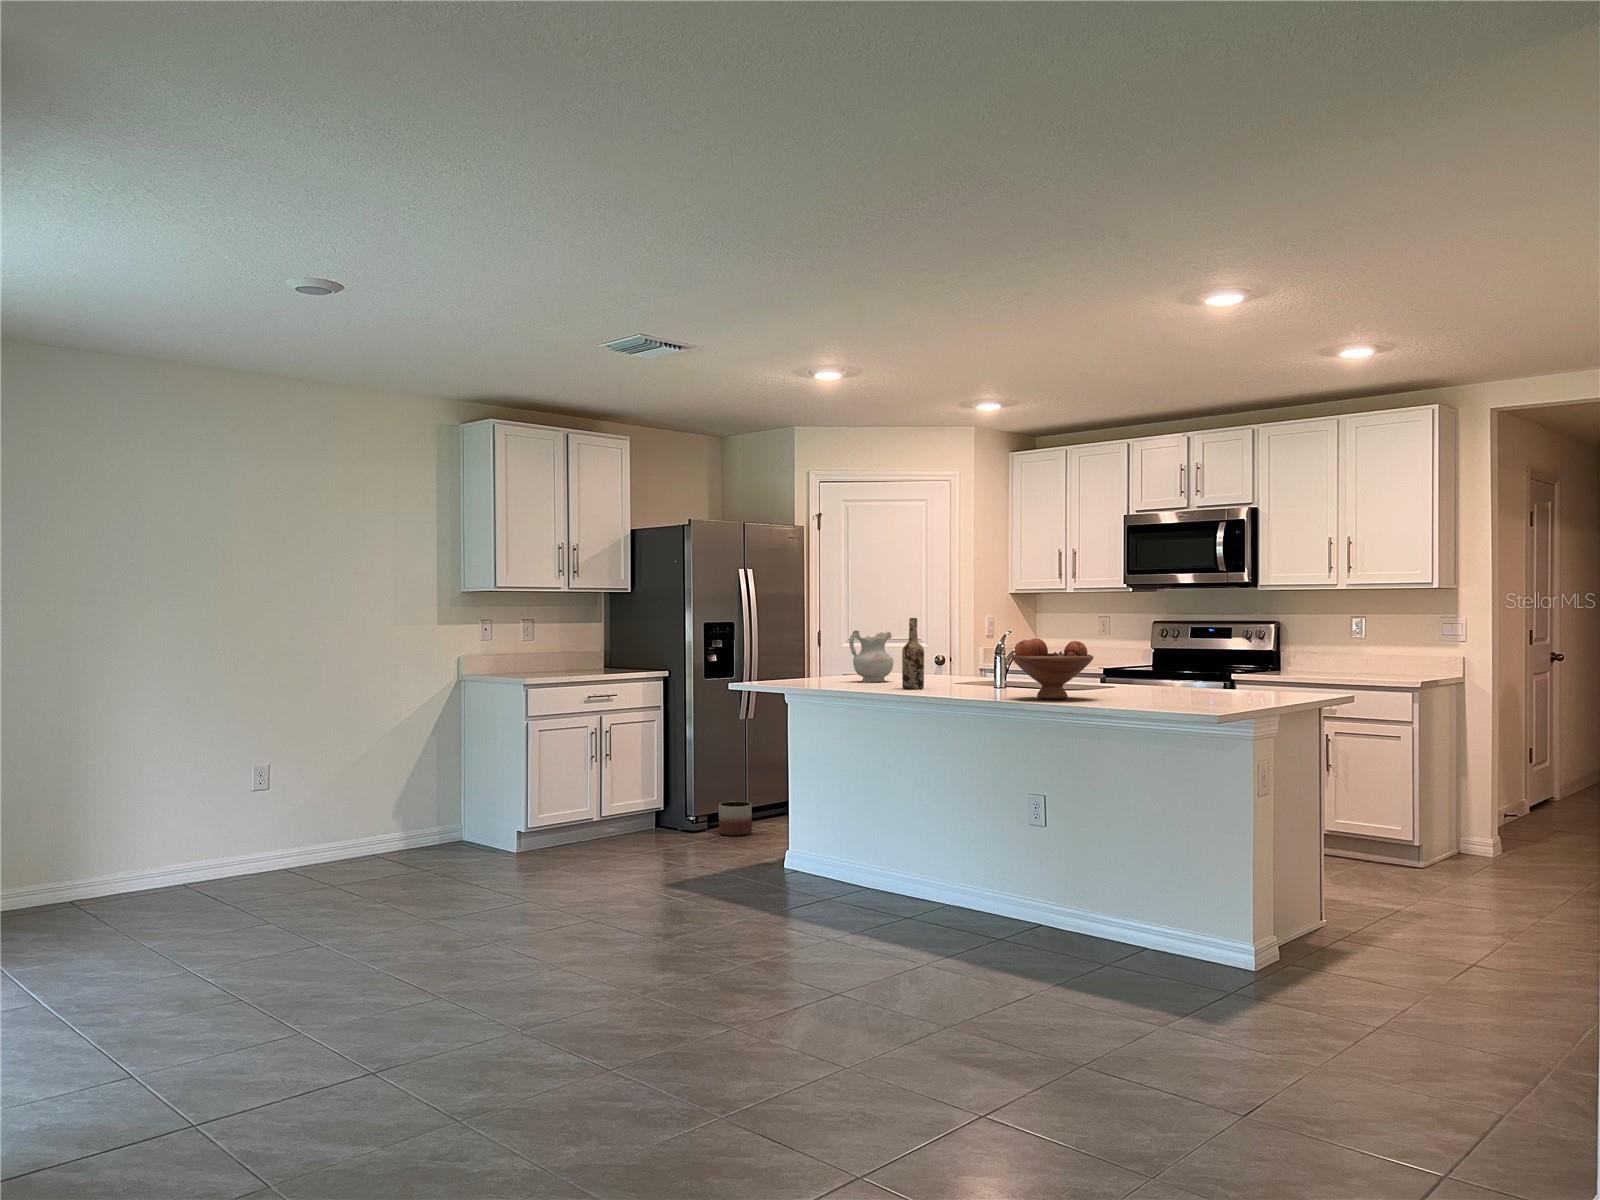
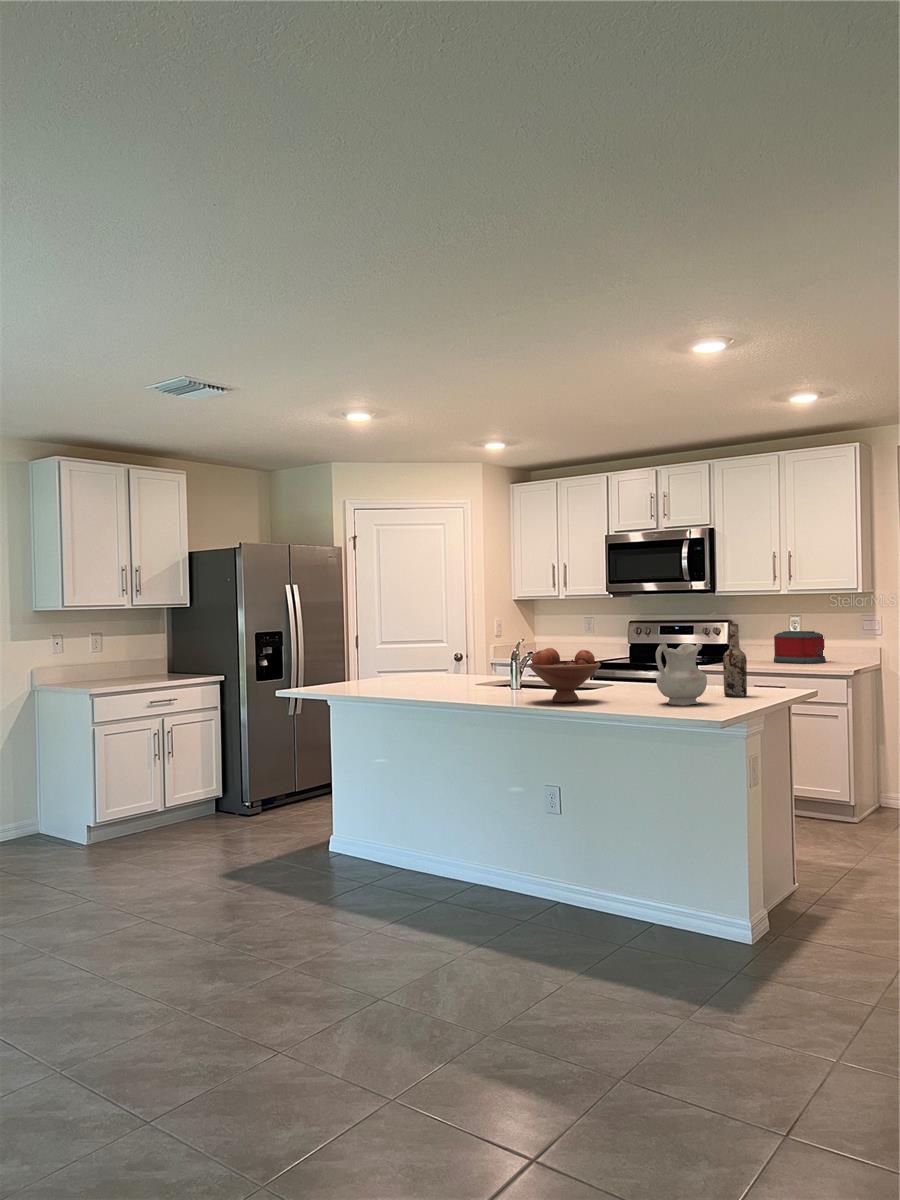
wine bottle: present [902,618,924,689] -> present [723,624,747,697]
ceramic pitcher: present [849,631,893,682] -> present [656,643,707,705]
toaster: none [1331,635,1396,676] -> present [774,631,826,664]
planter: present [719,801,752,836] -> none [271,787,300,818]

